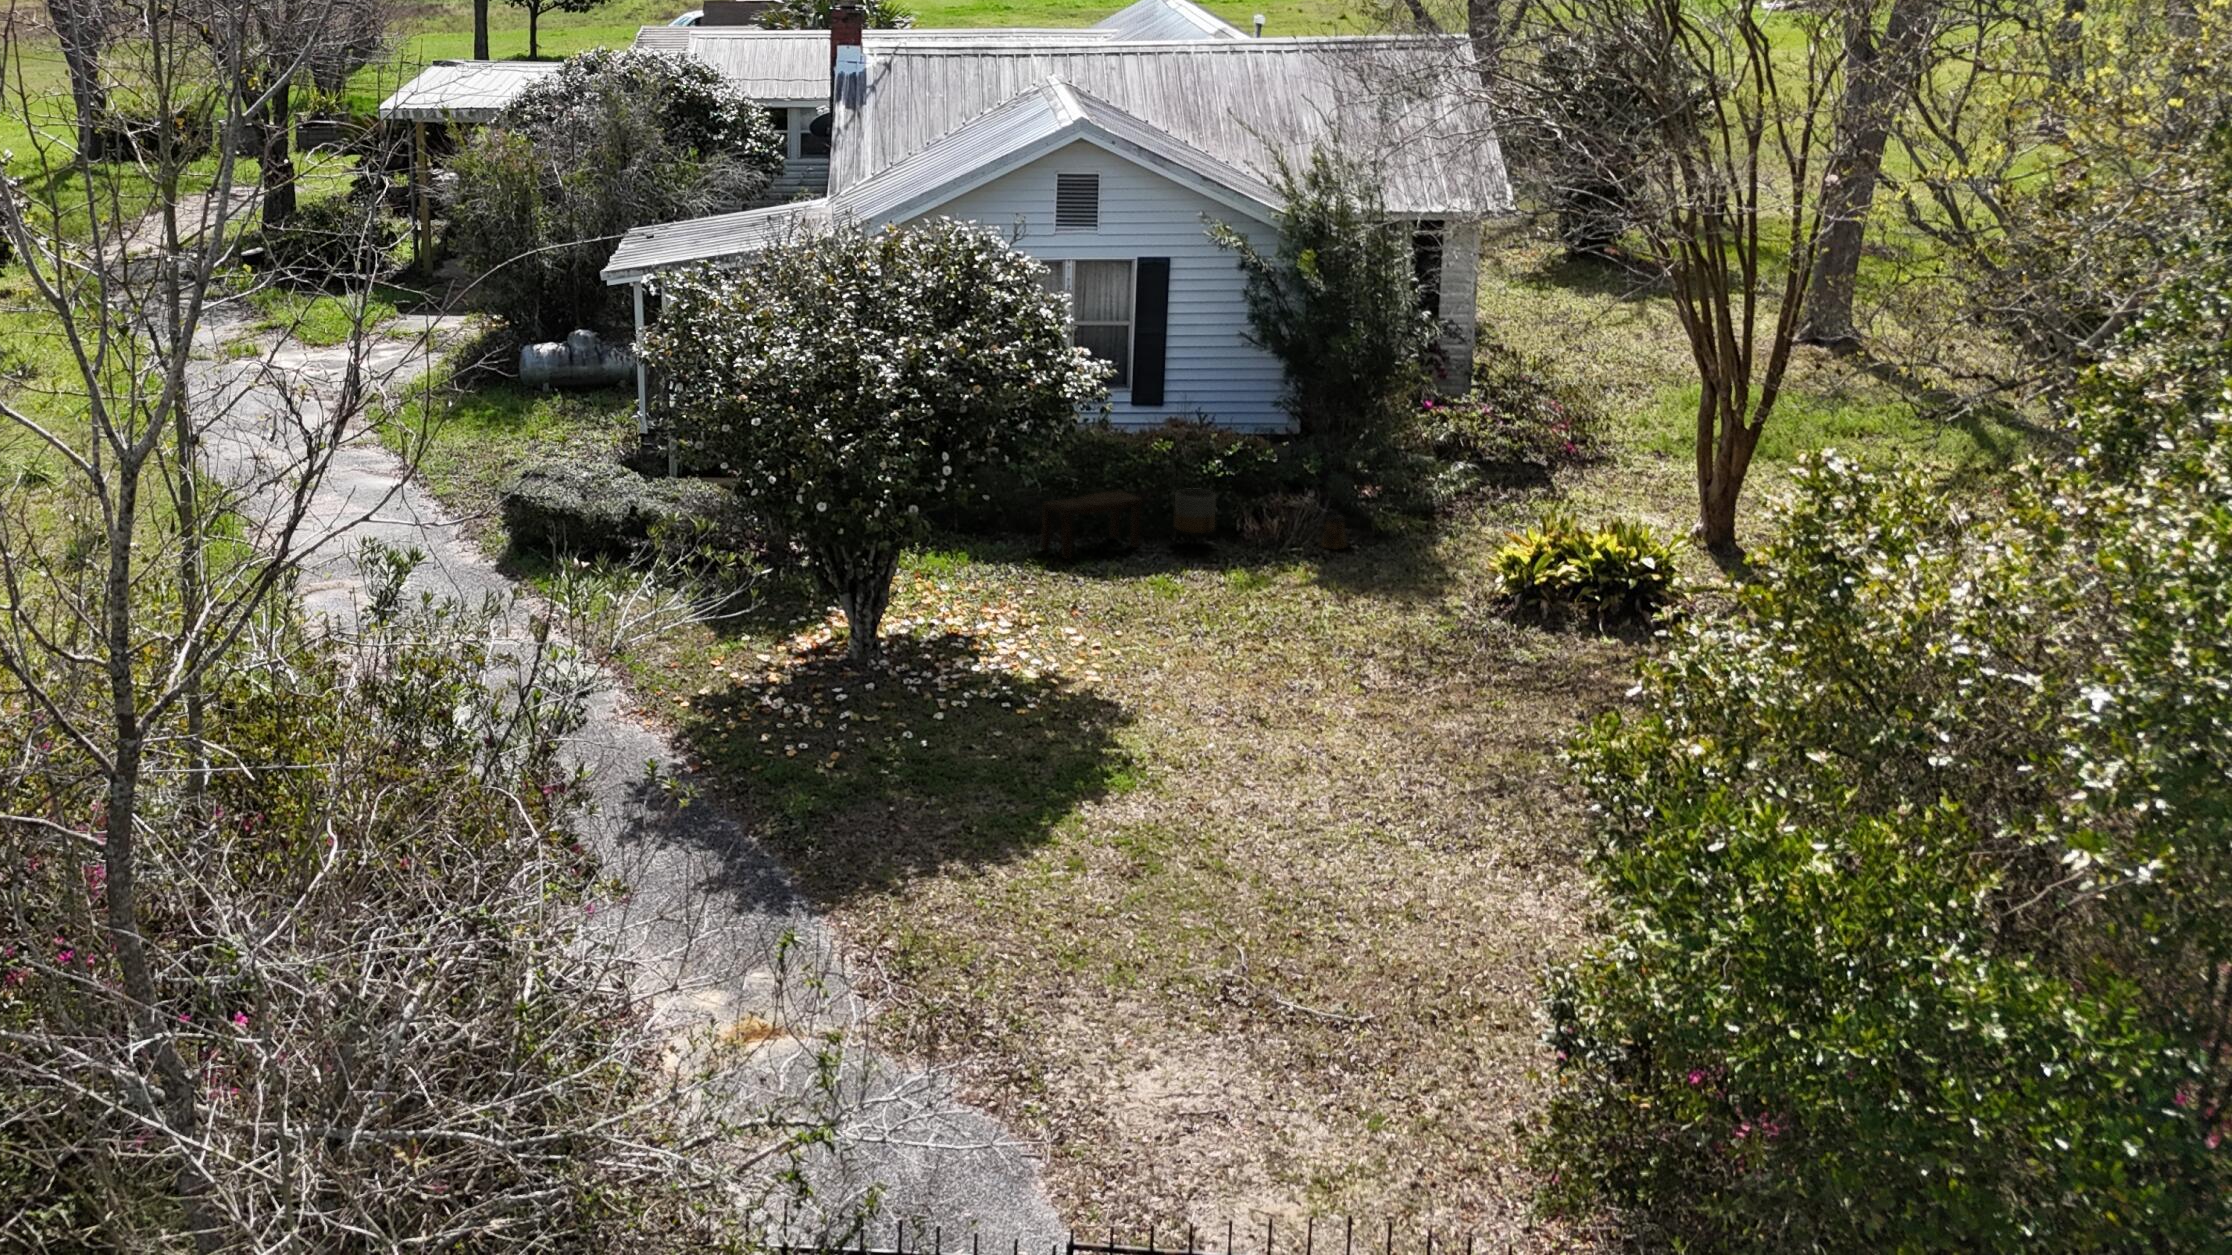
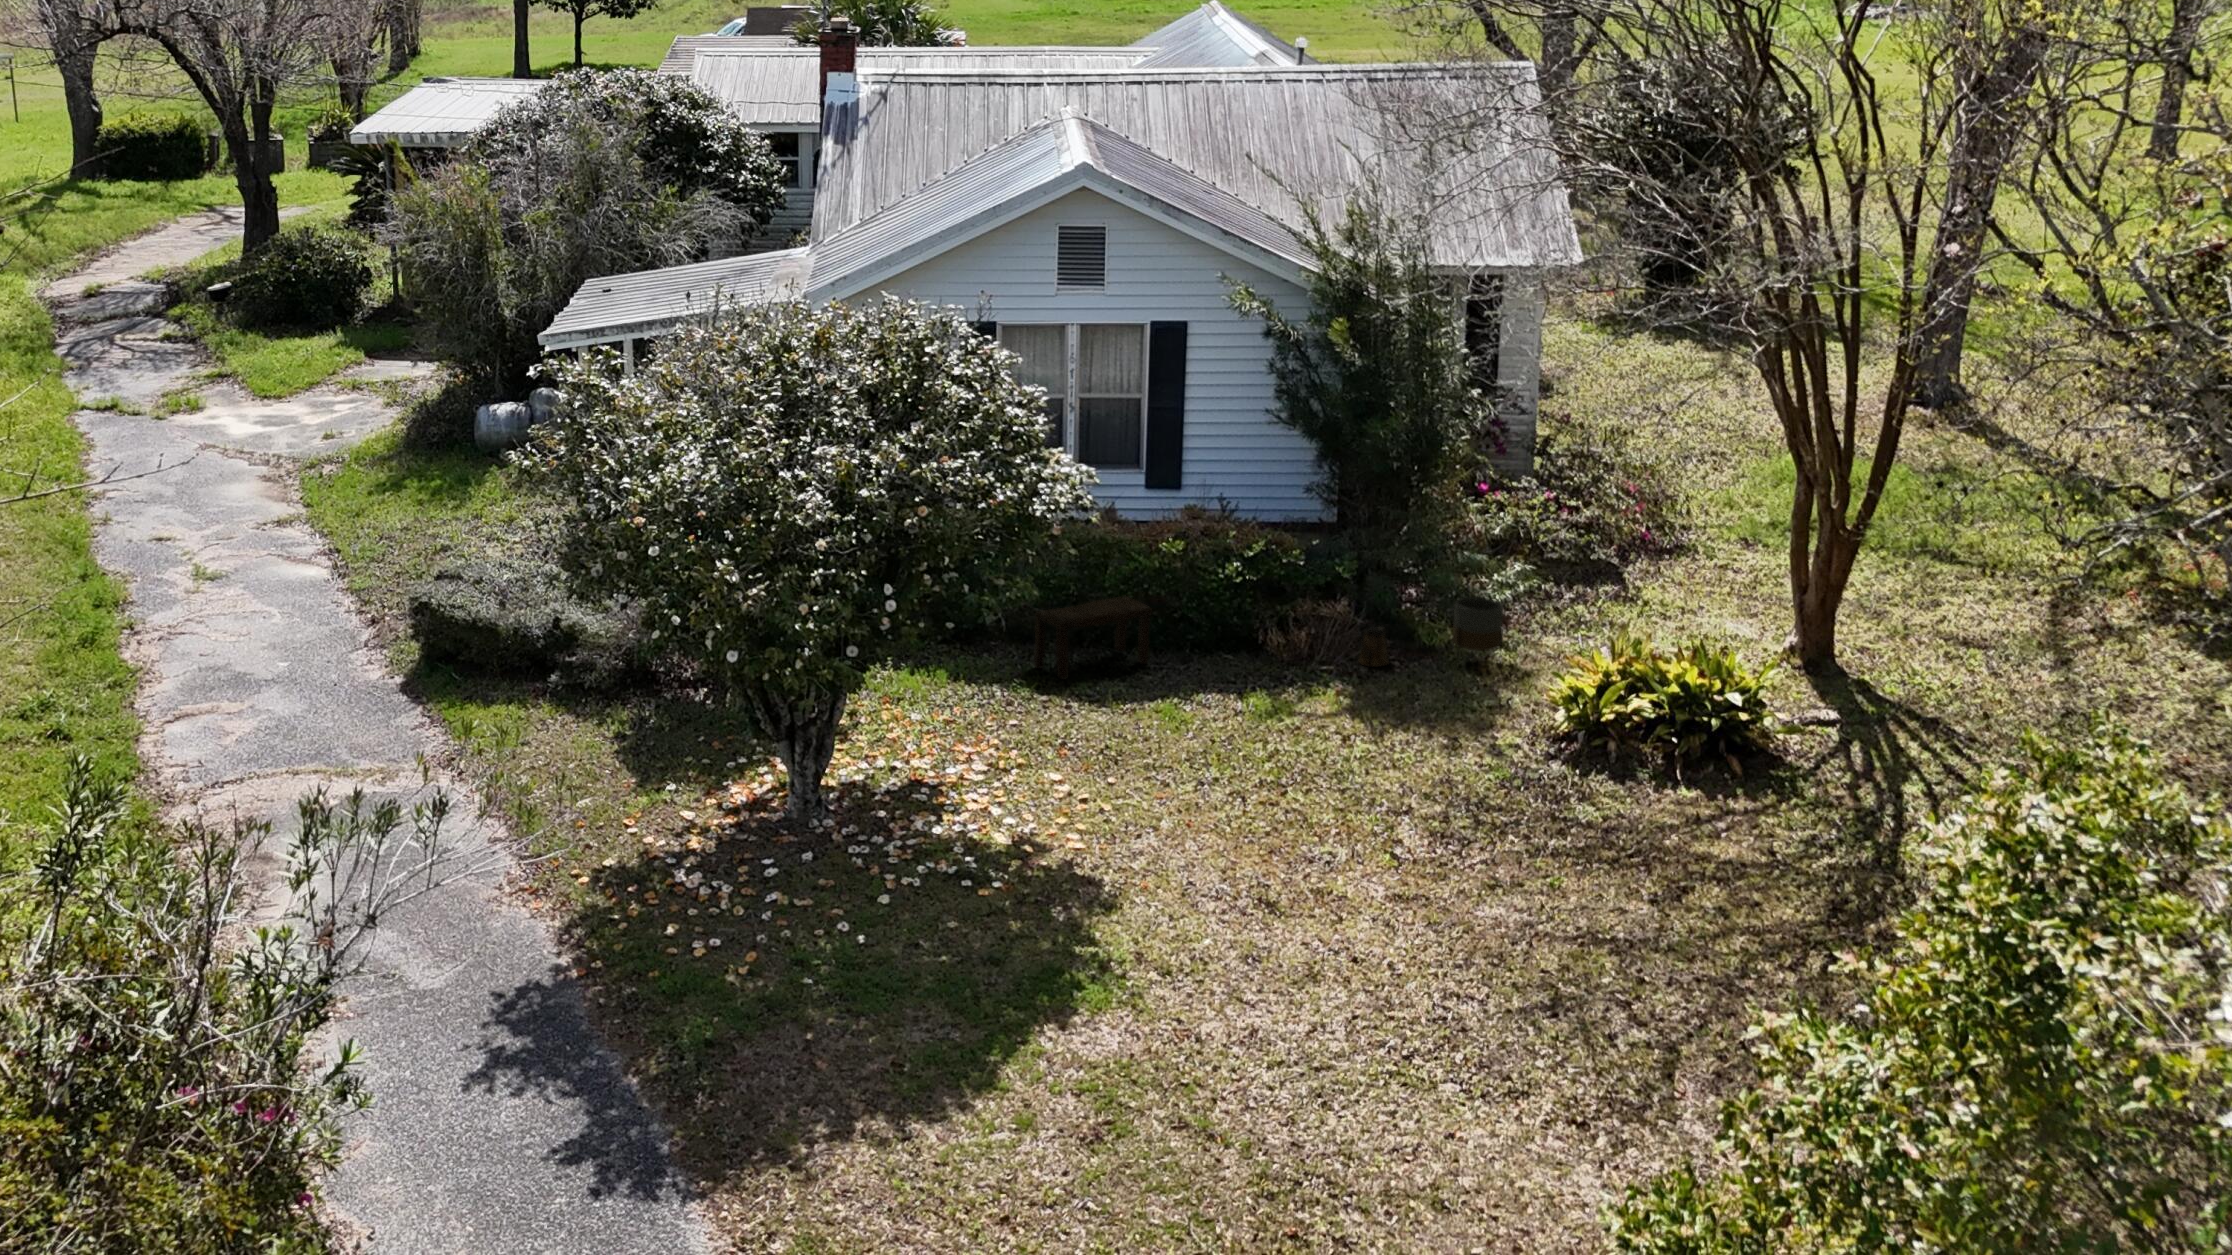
planter: present [1172,488,1216,535] -> present [1452,597,1503,665]

